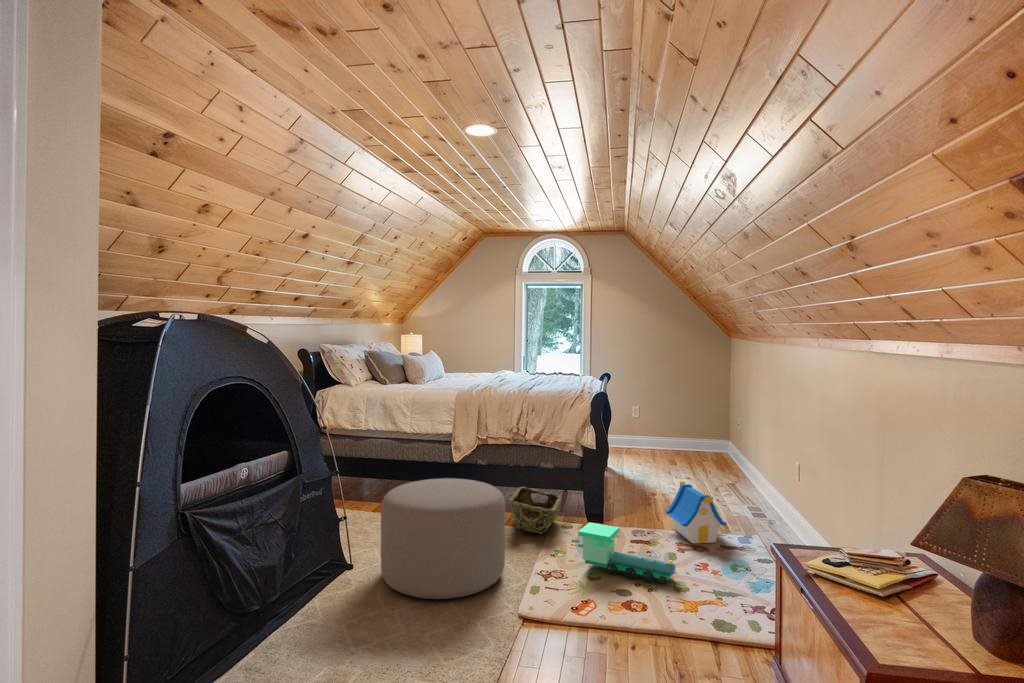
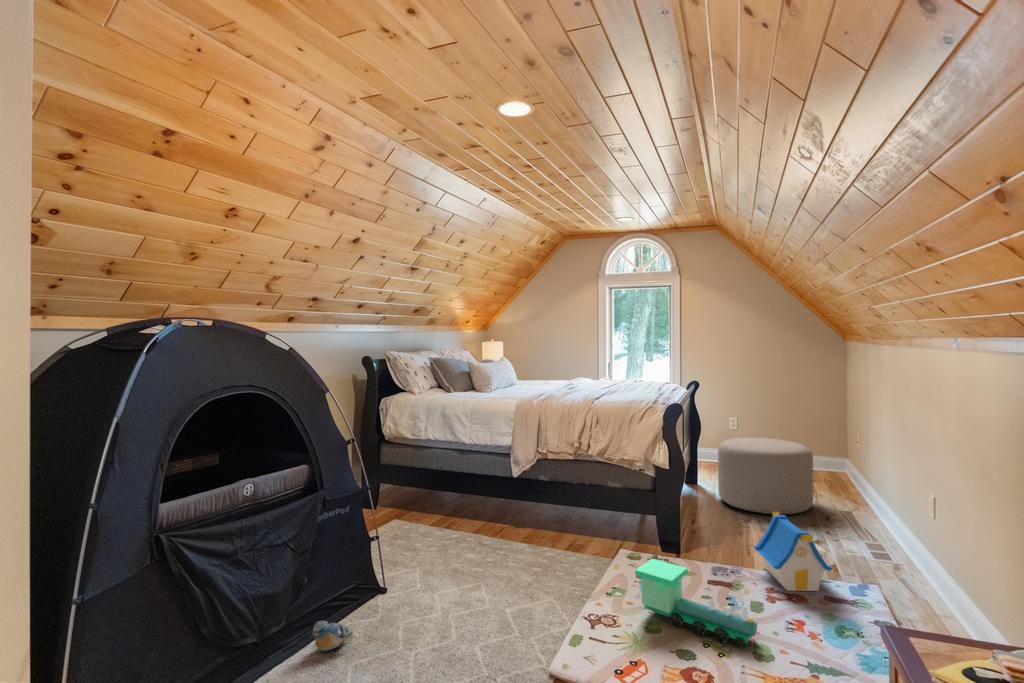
ottoman: present [381,478,505,599] -> present [718,438,813,514]
woven basket: present [510,487,561,534] -> none [566,507,630,565]
plush toy: none [304,589,341,616] -> present [312,621,355,651]

